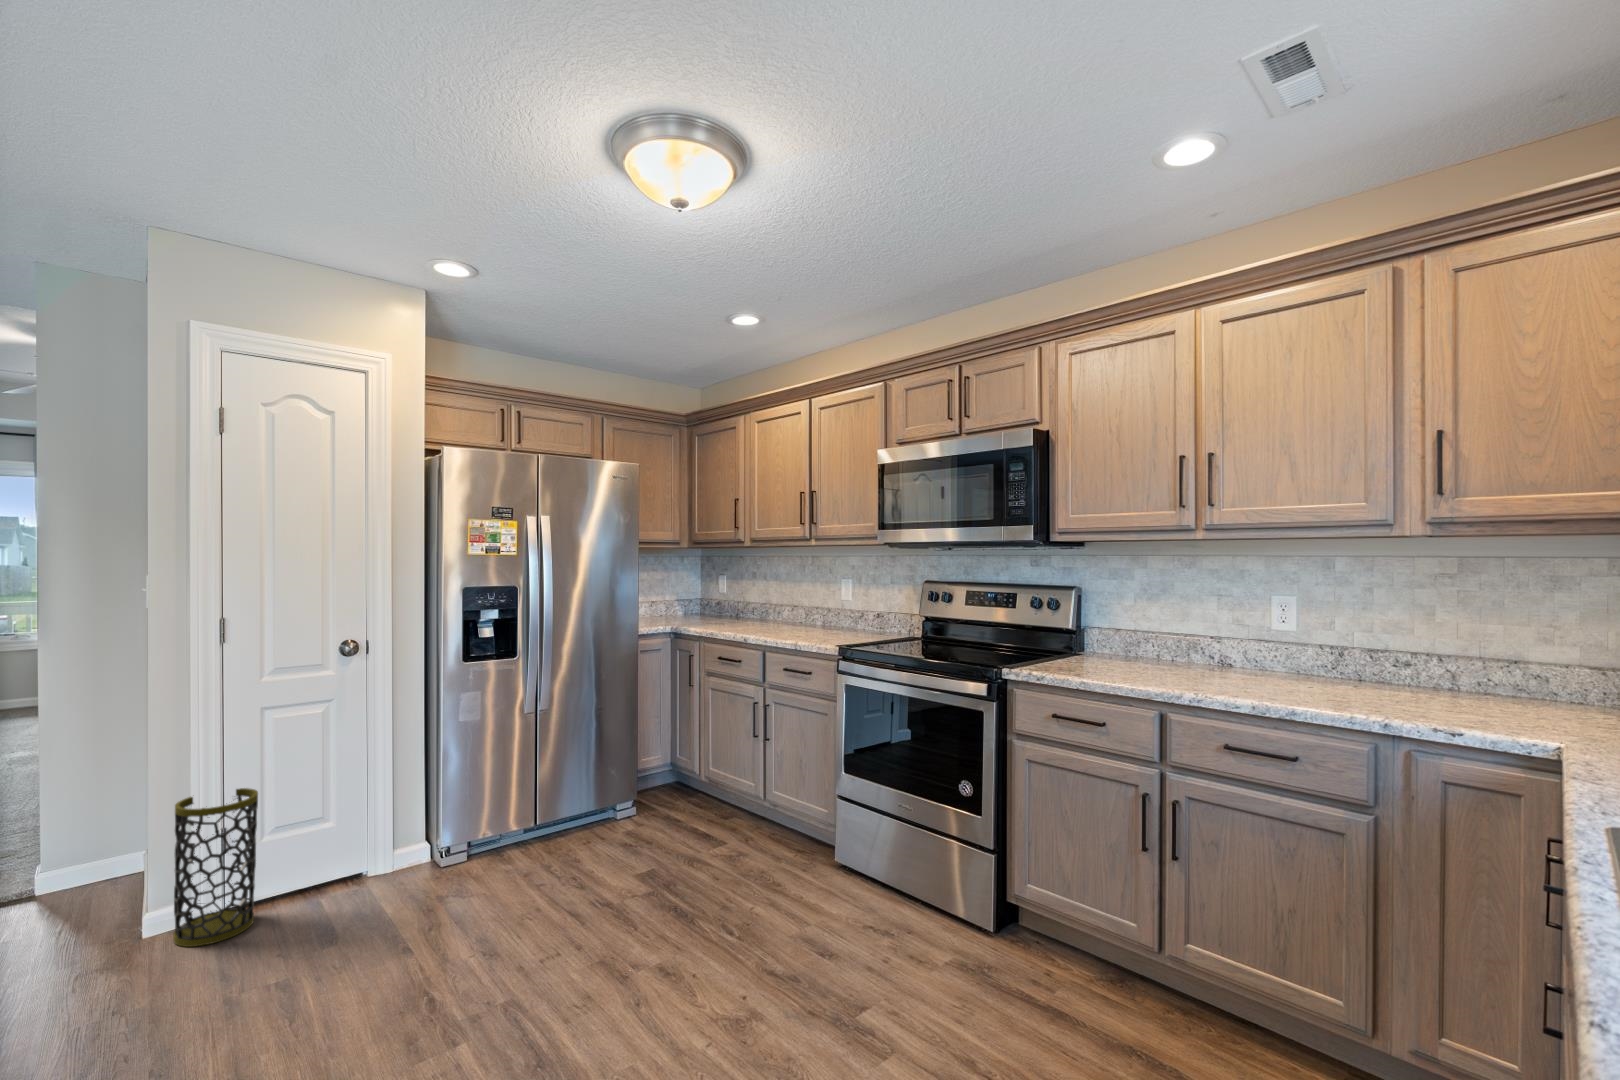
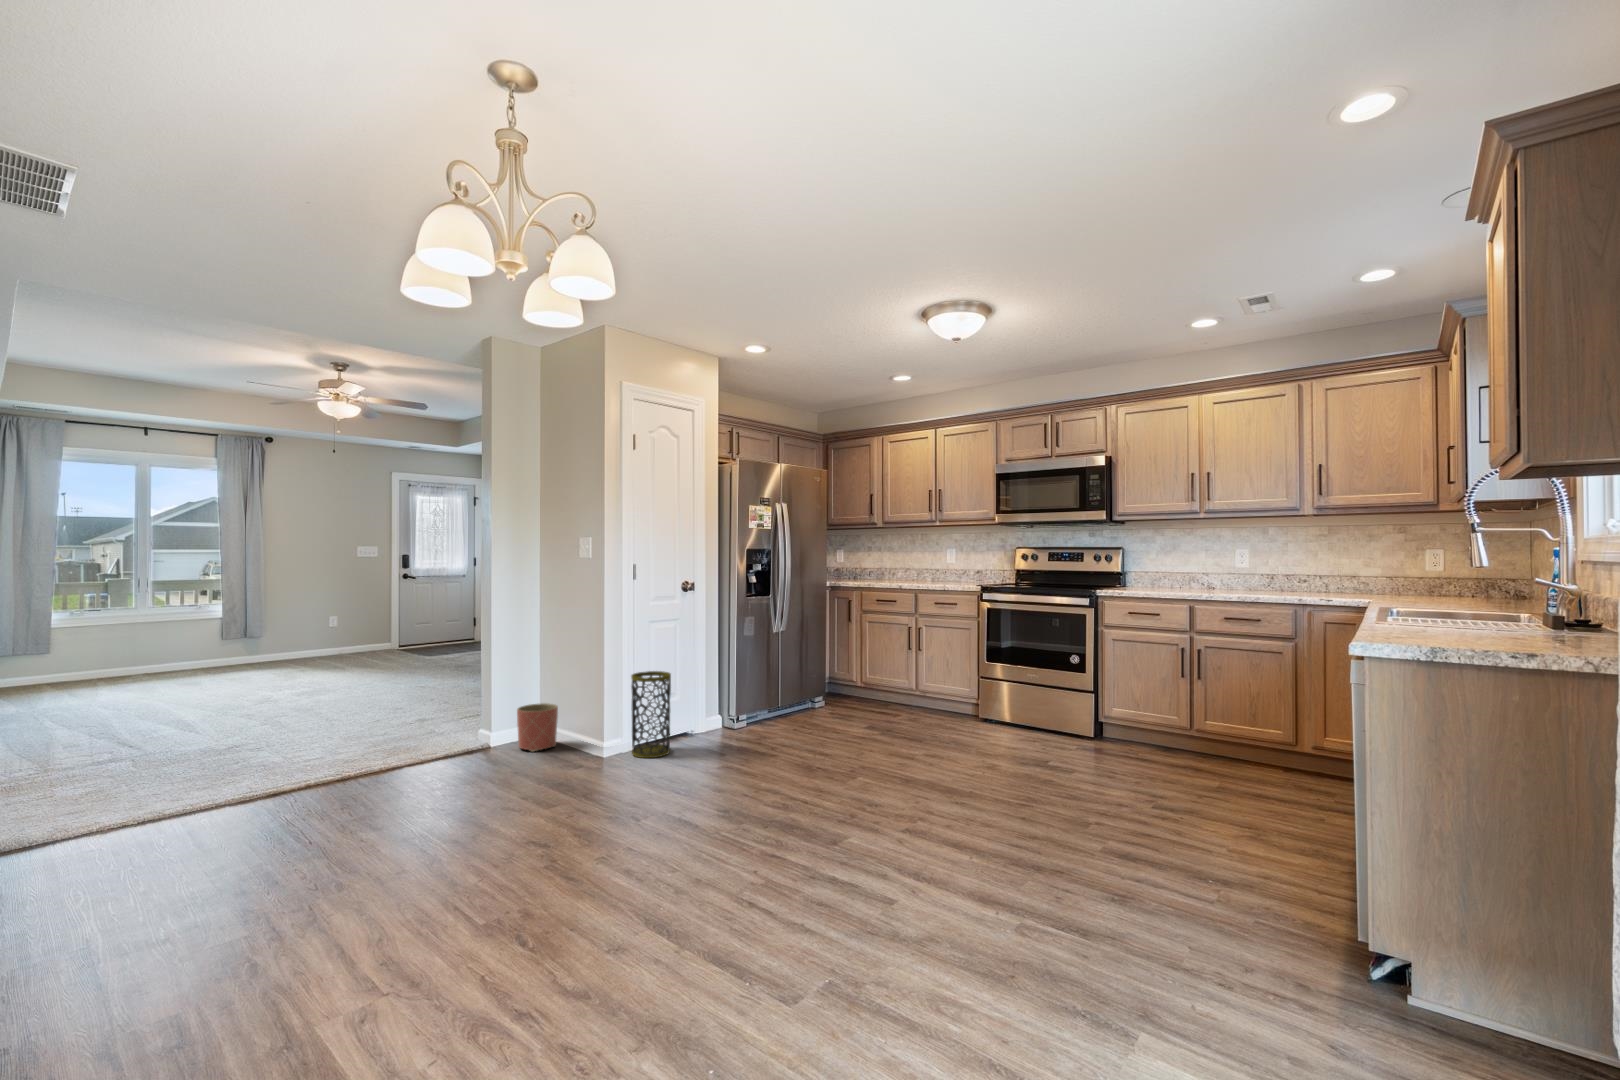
planter: none [34,826,120,914] -> present [517,703,558,752]

